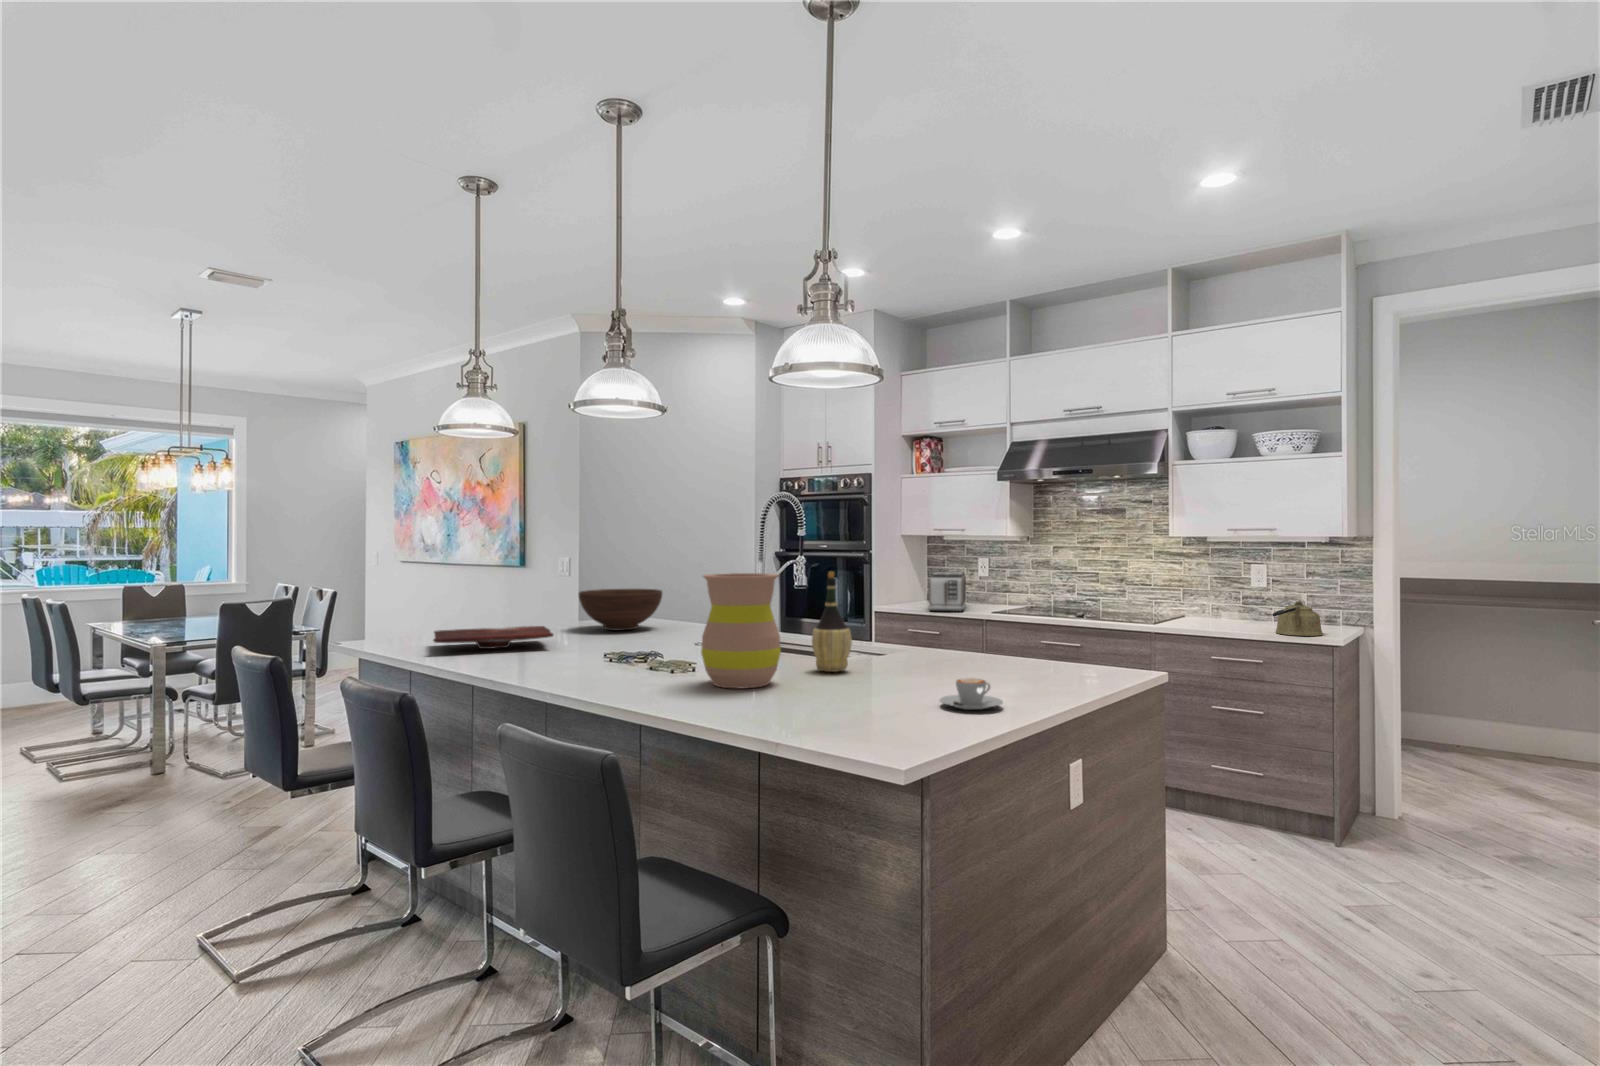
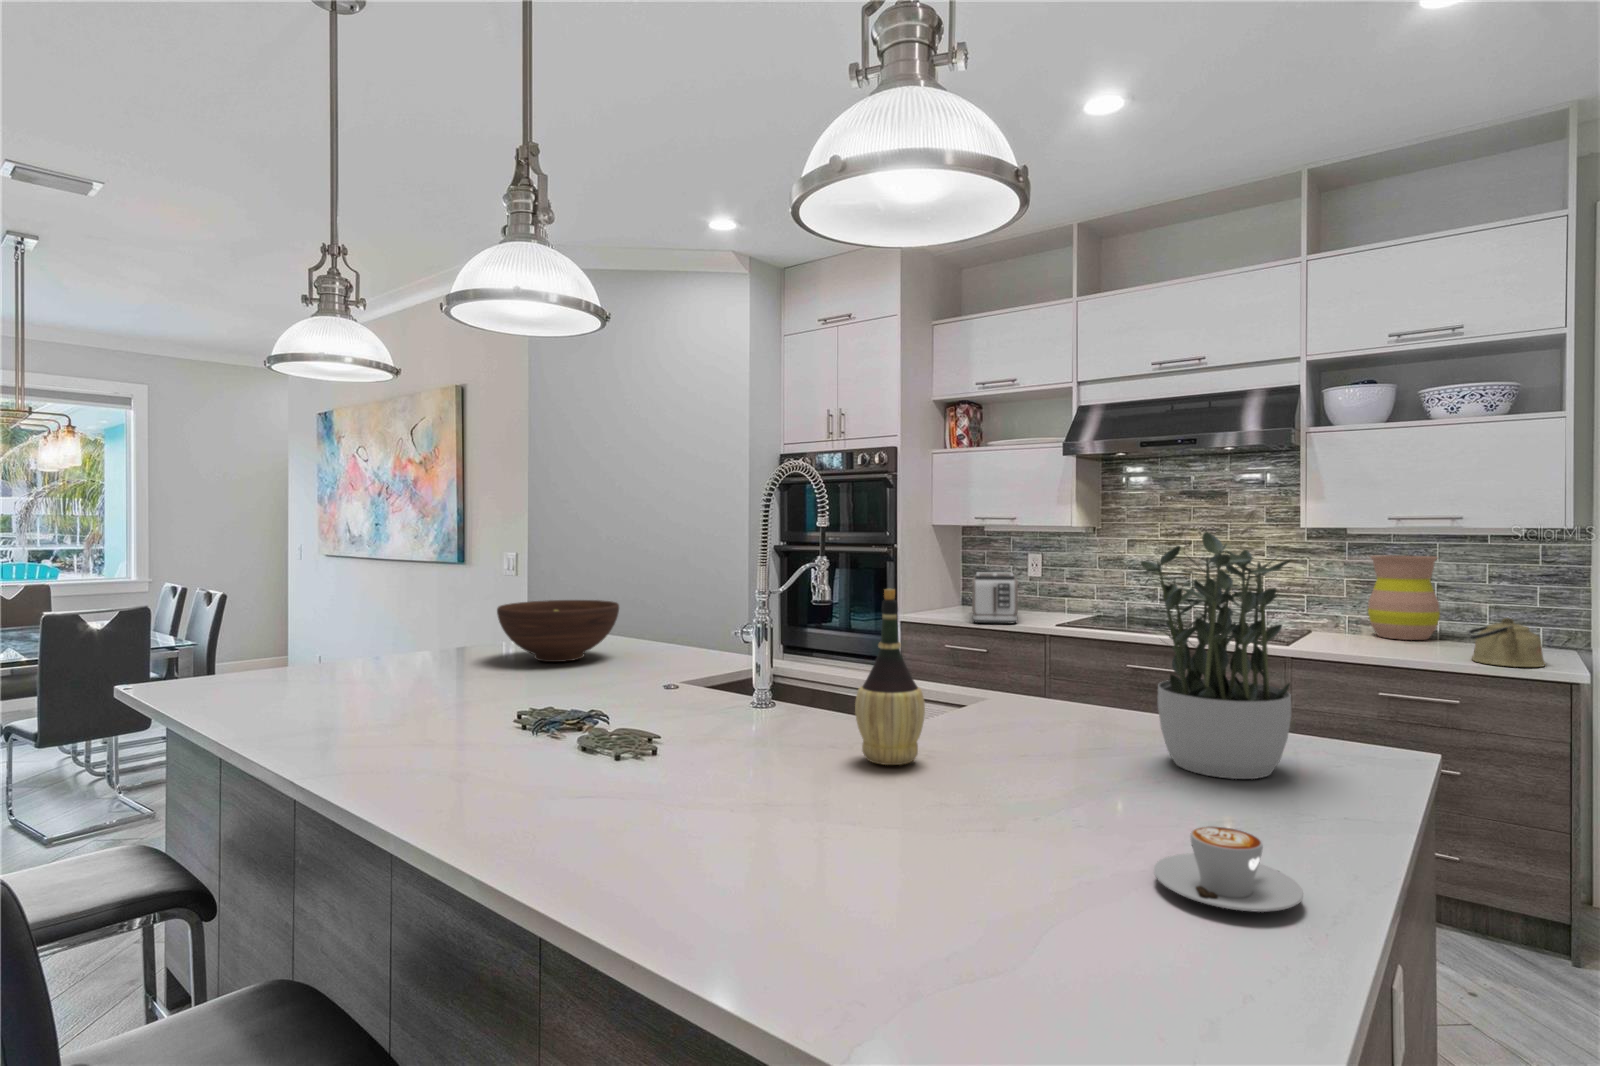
potted plant: none [971,539,1060,677] -> present [1141,532,1291,779]
vase: present [701,573,781,688] -> present [1368,556,1440,640]
cutting board: present [433,626,553,649] -> none [230,661,438,703]

